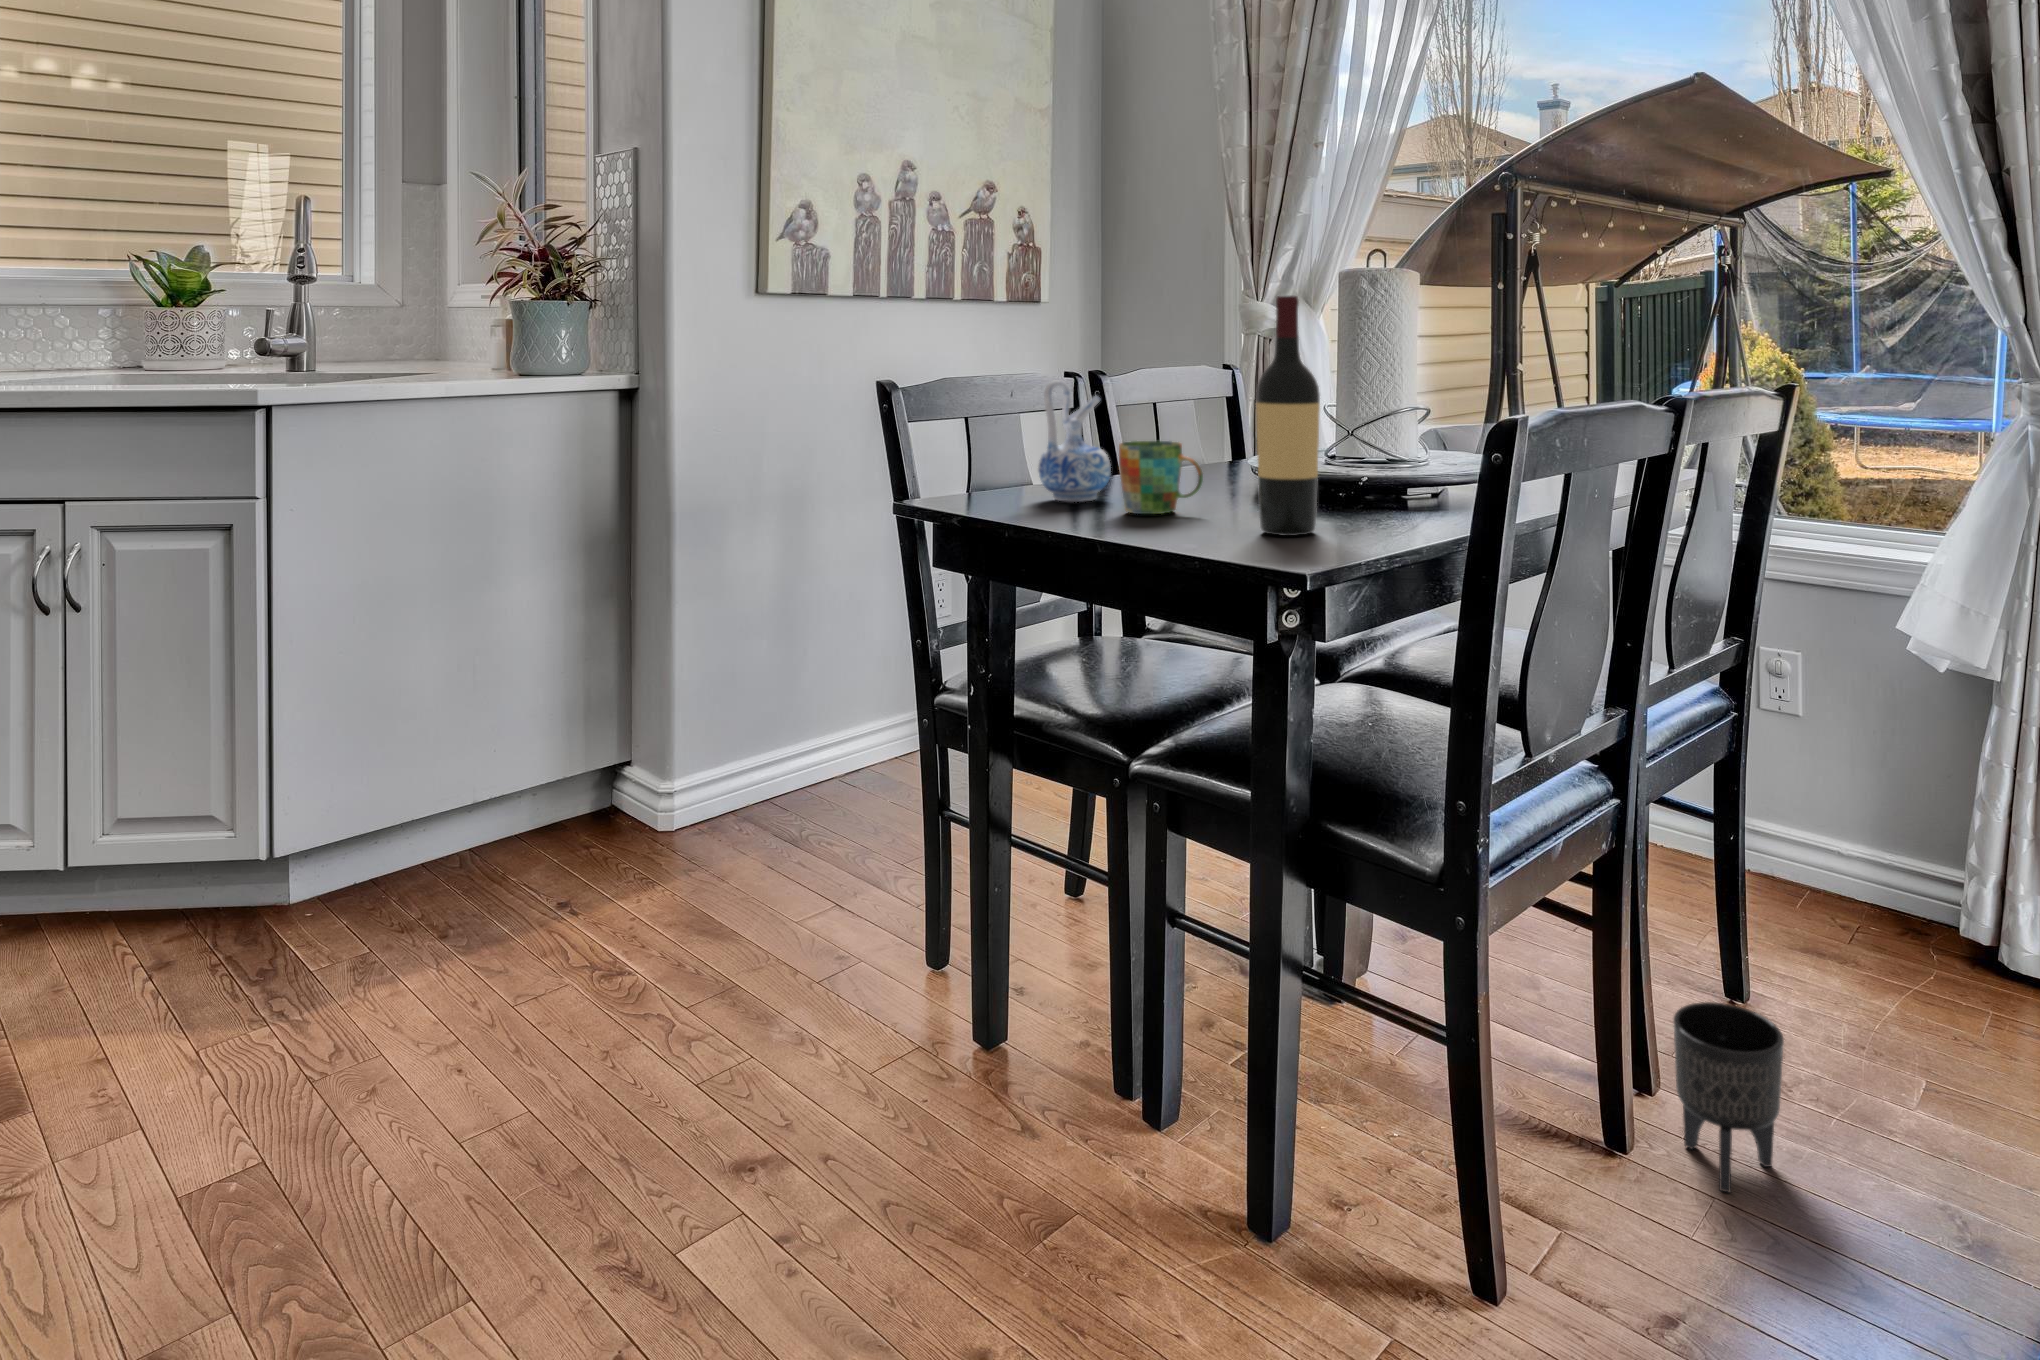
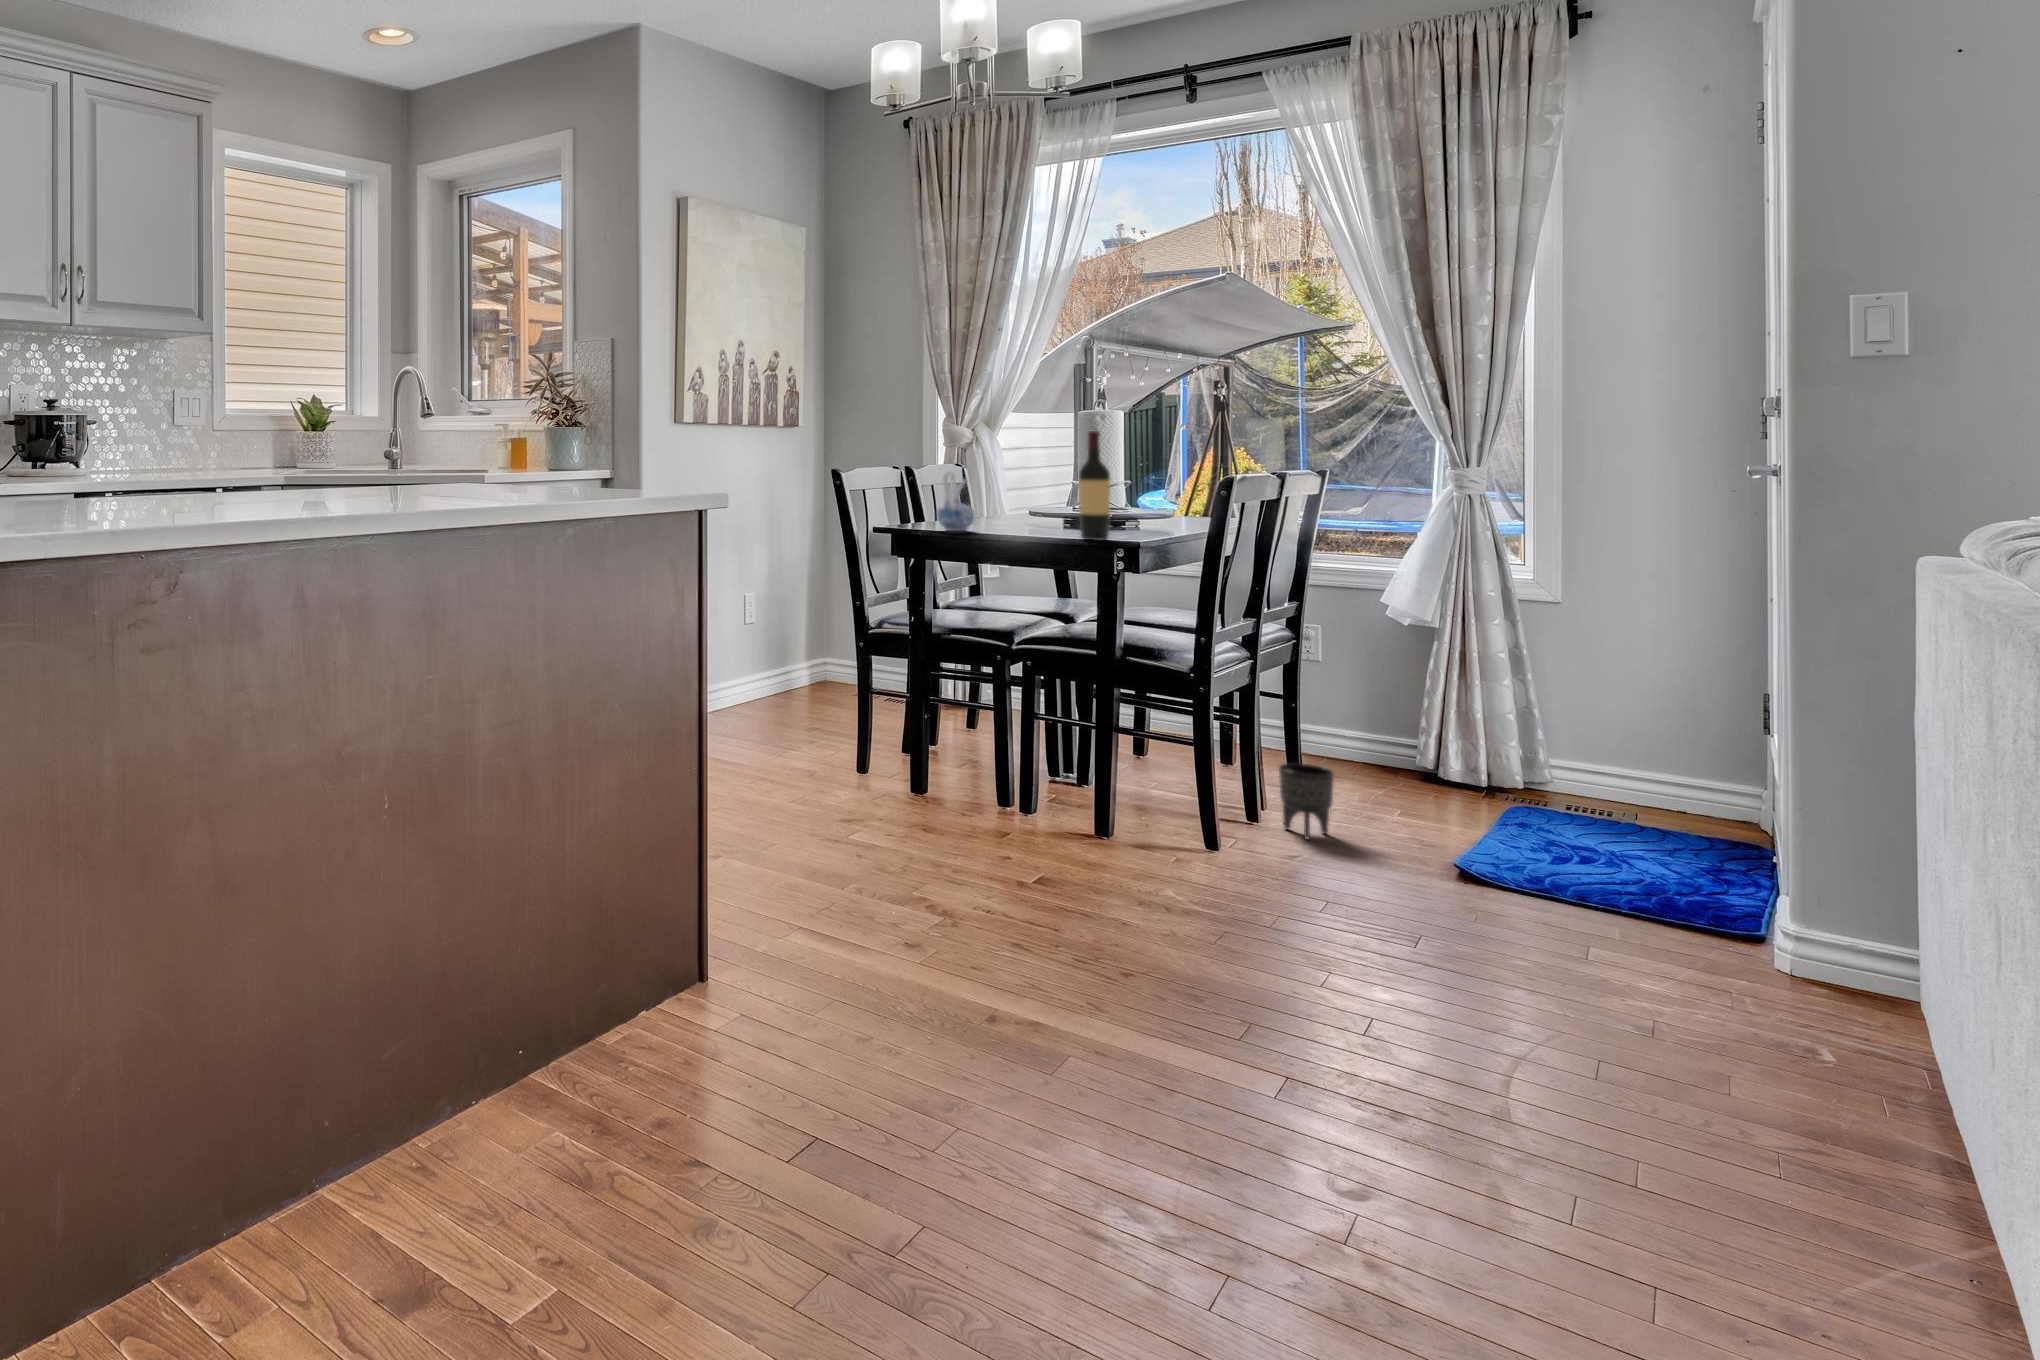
mug: present [1119,441,1203,514] -> none [992,500,1037,535]

